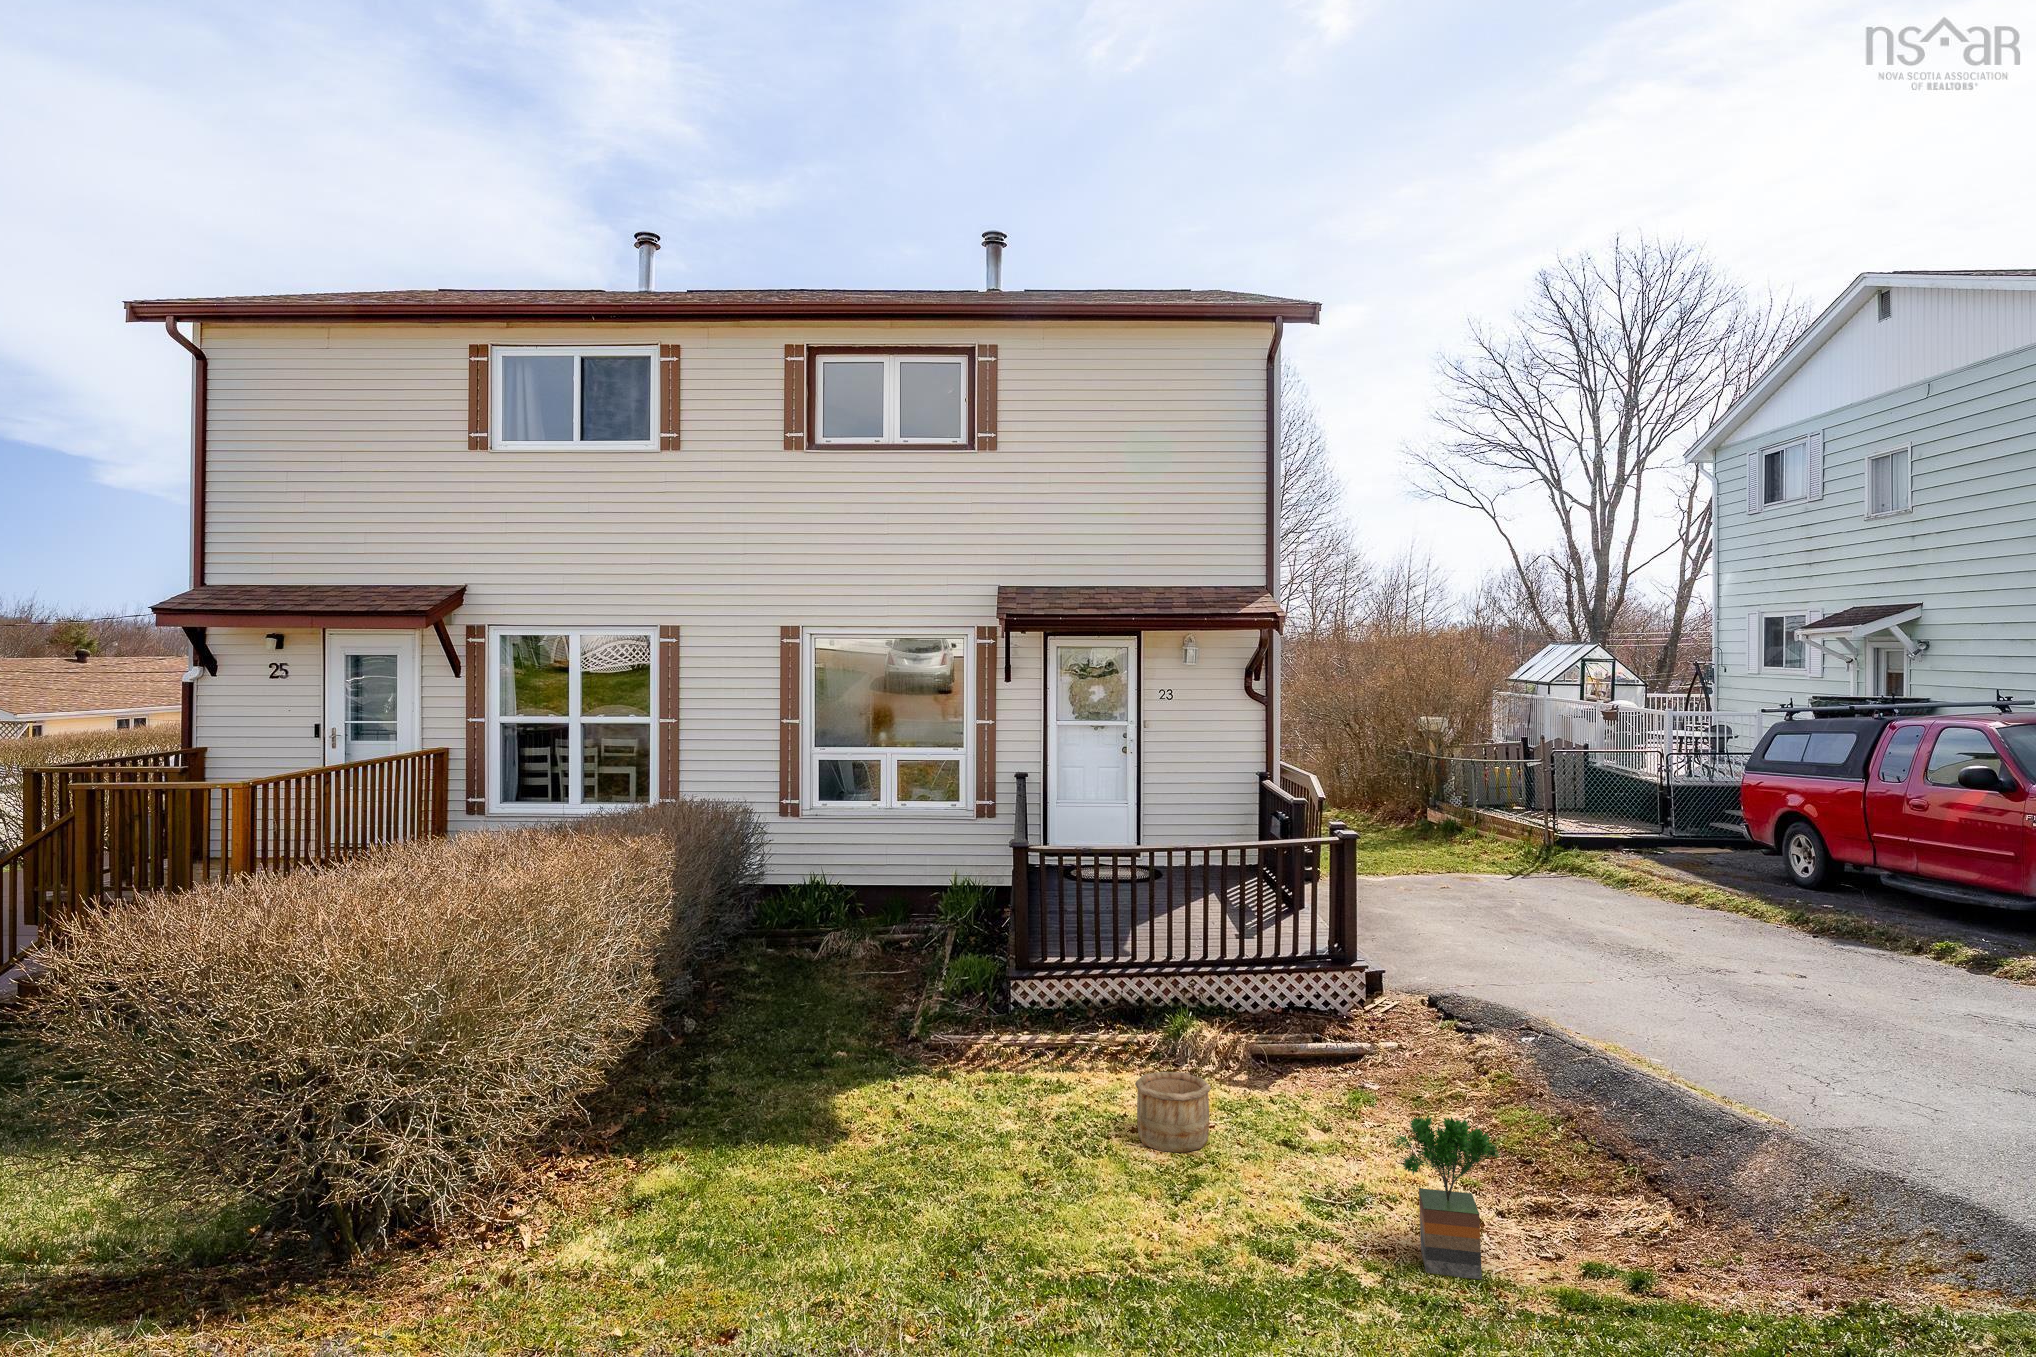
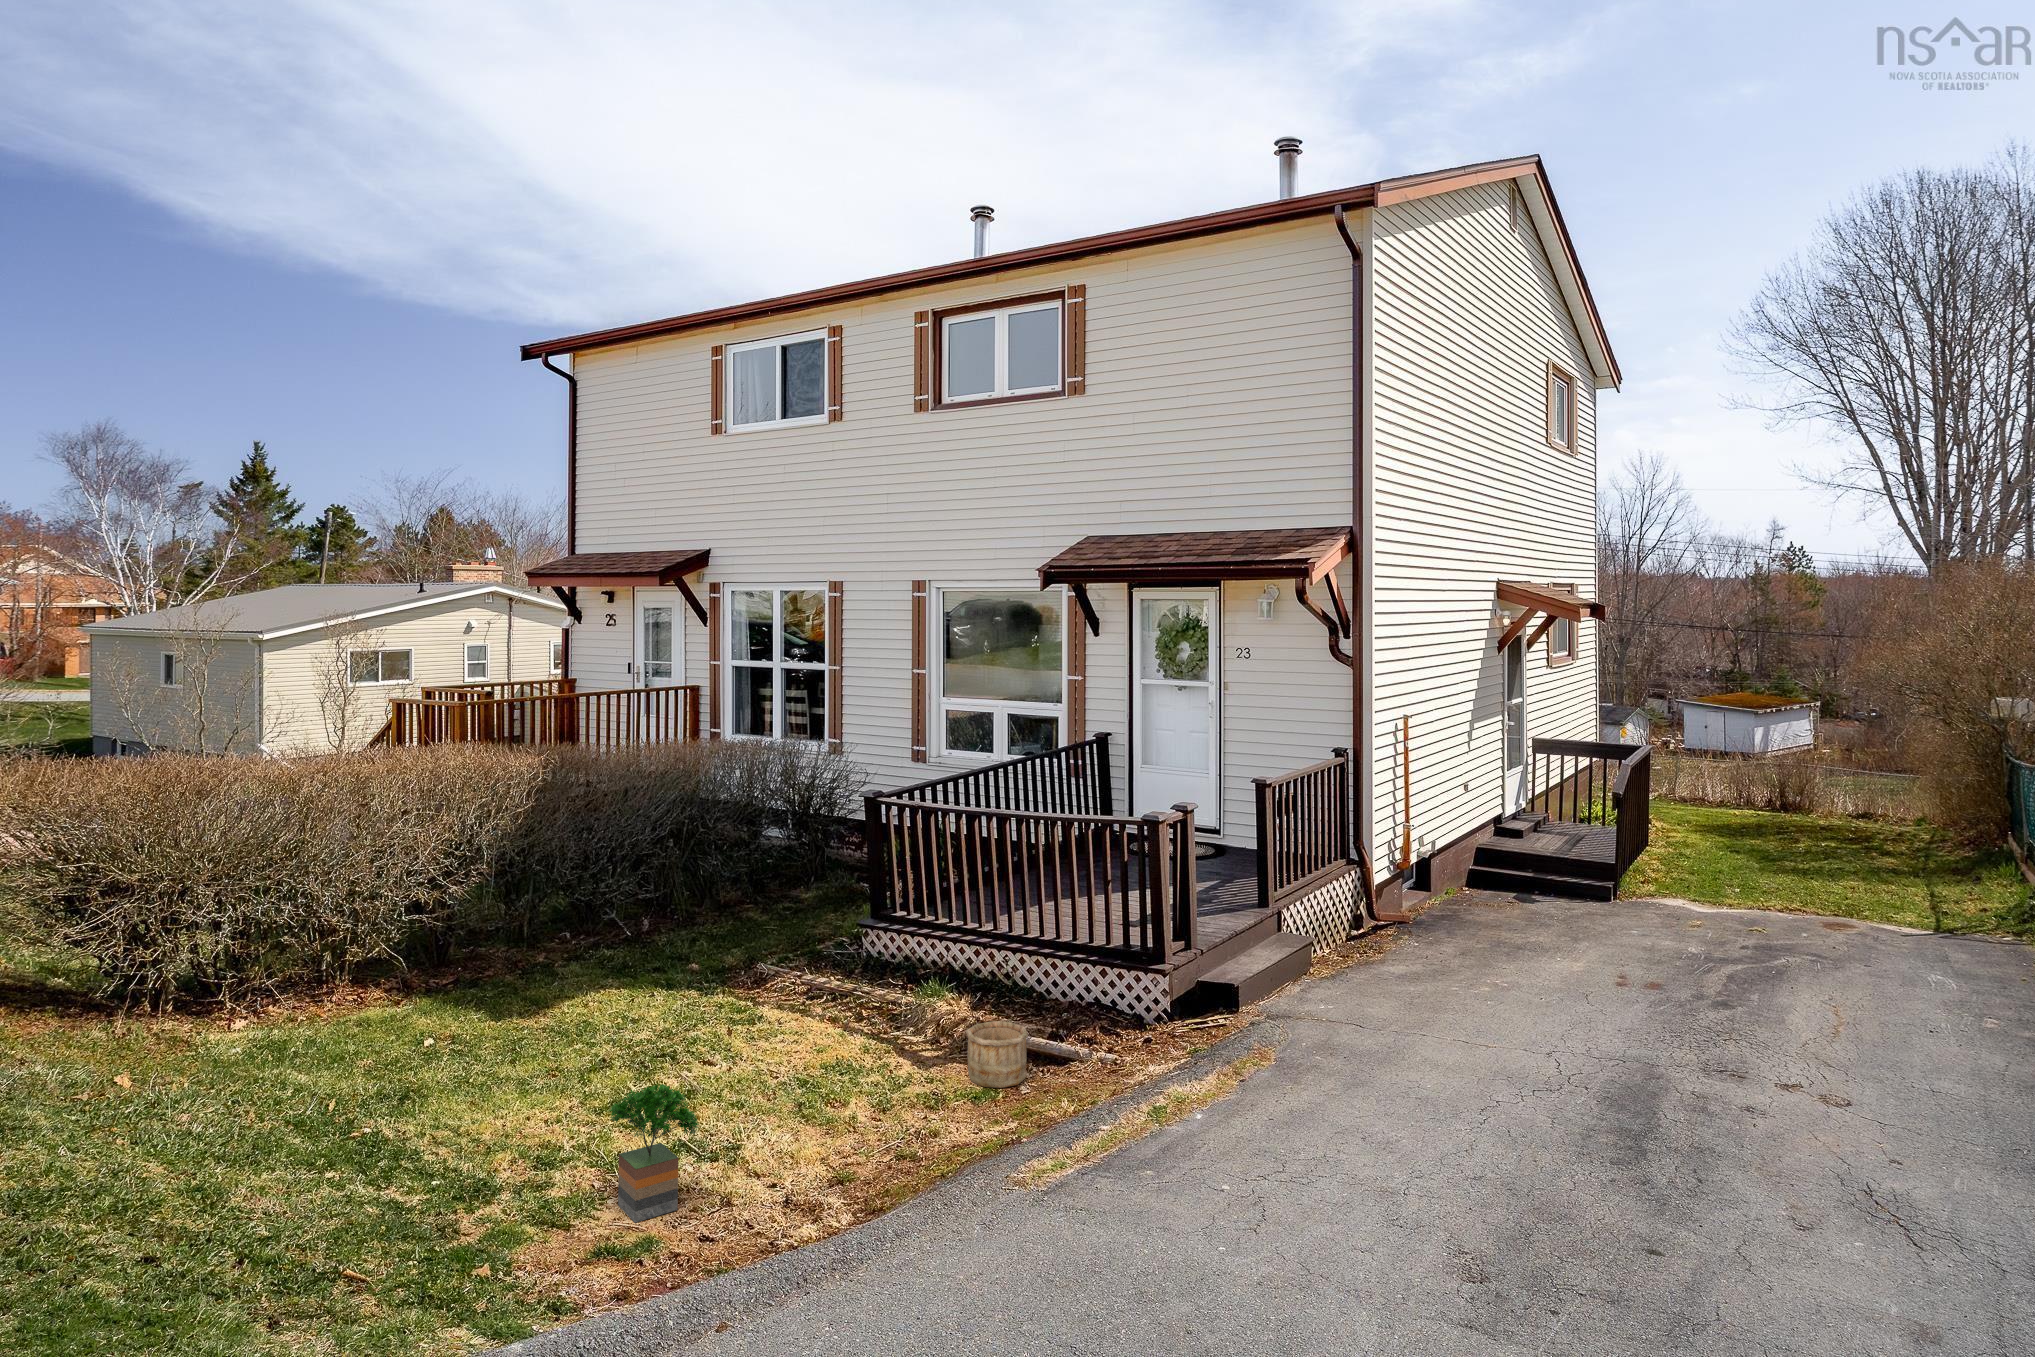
wooden bucket: present [1135,1072,1211,1153] -> present [966,1021,1028,1088]

